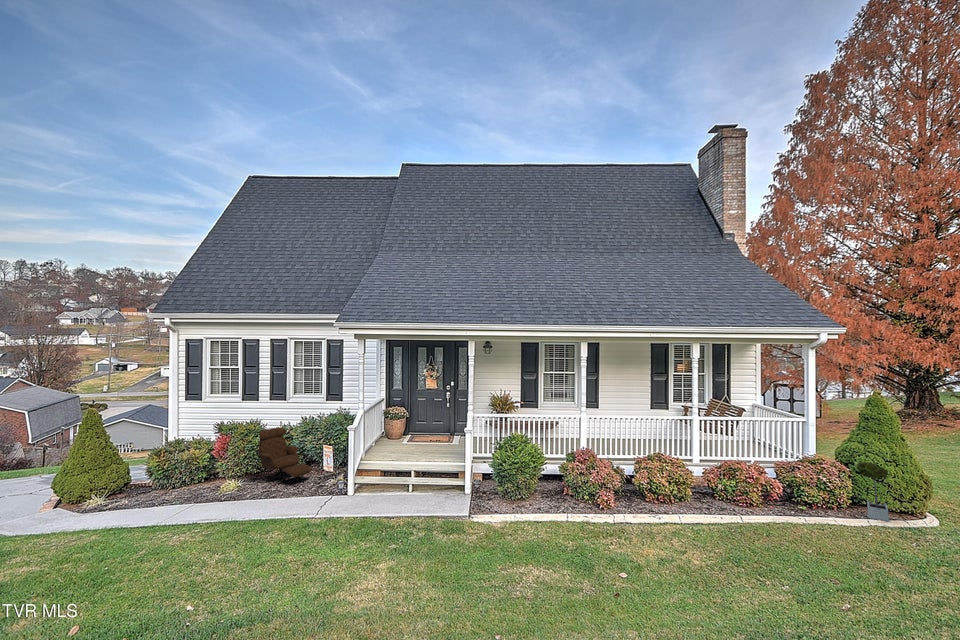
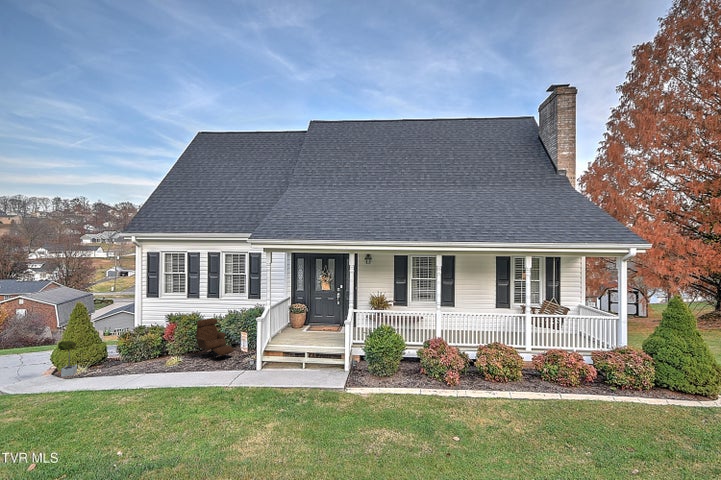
potted tree: present [857,462,889,522] -> present [58,341,77,377]

